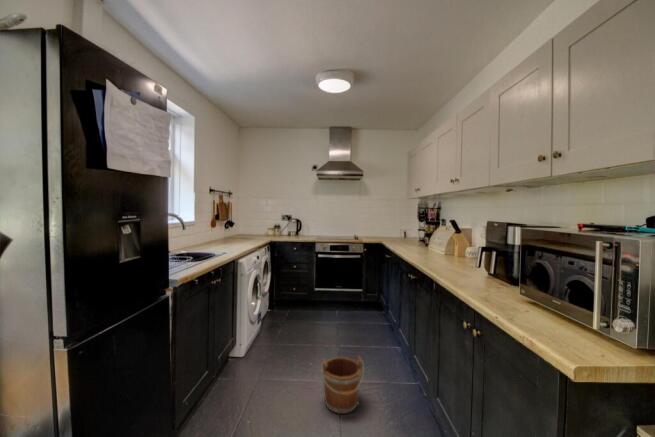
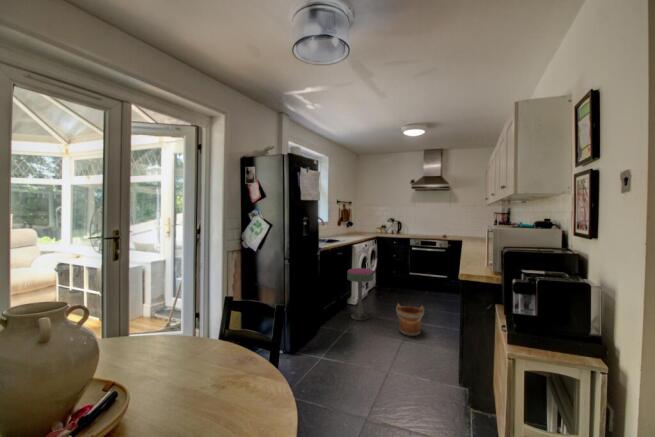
bar stool: none [231,300,277,395] -> present [347,268,373,320]

